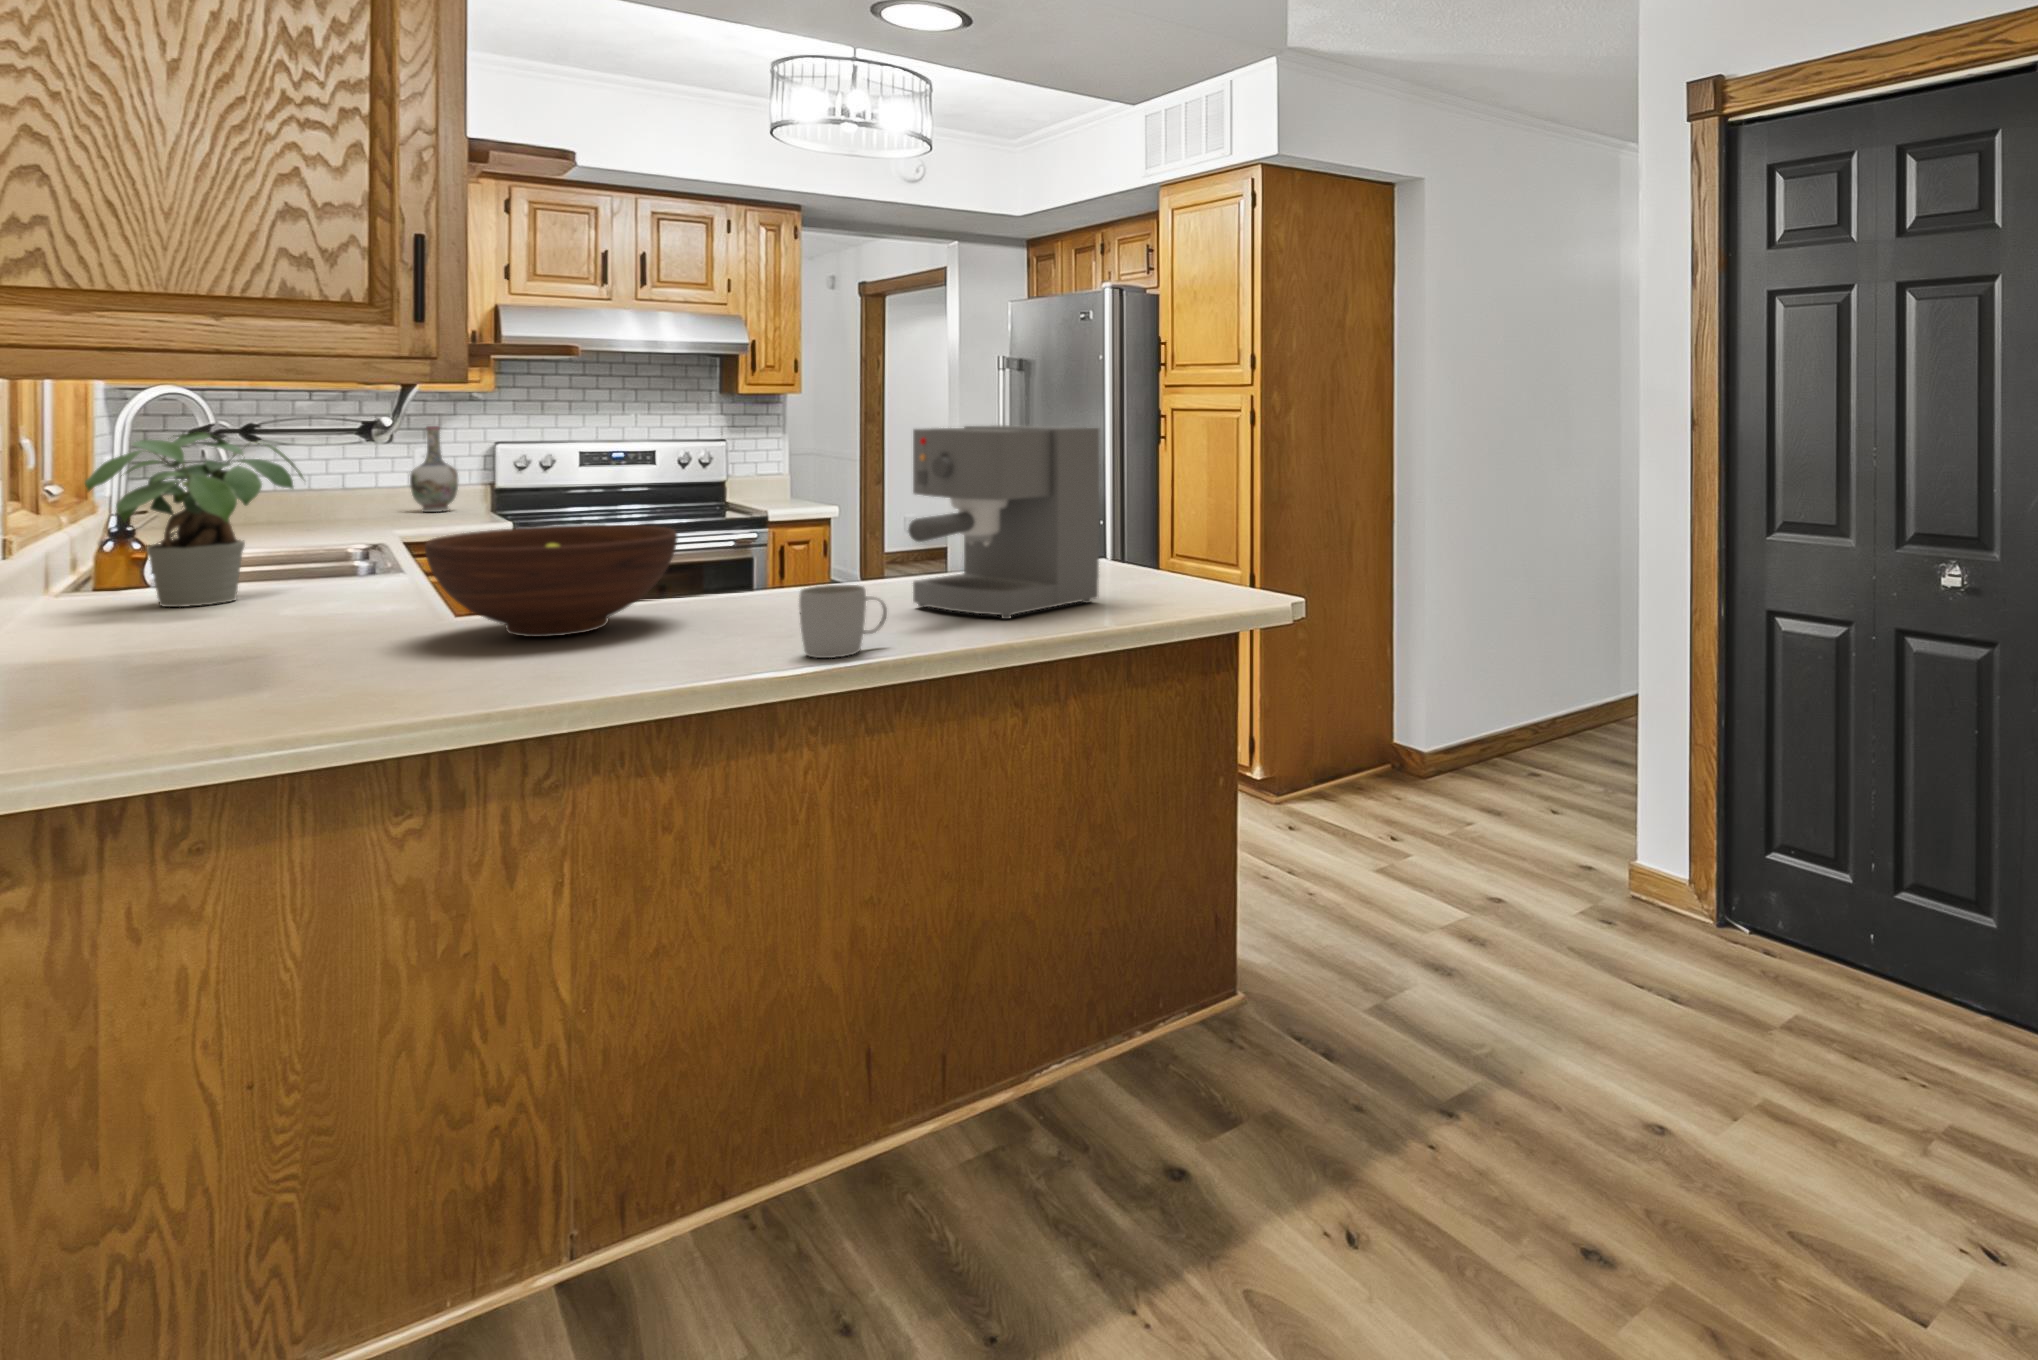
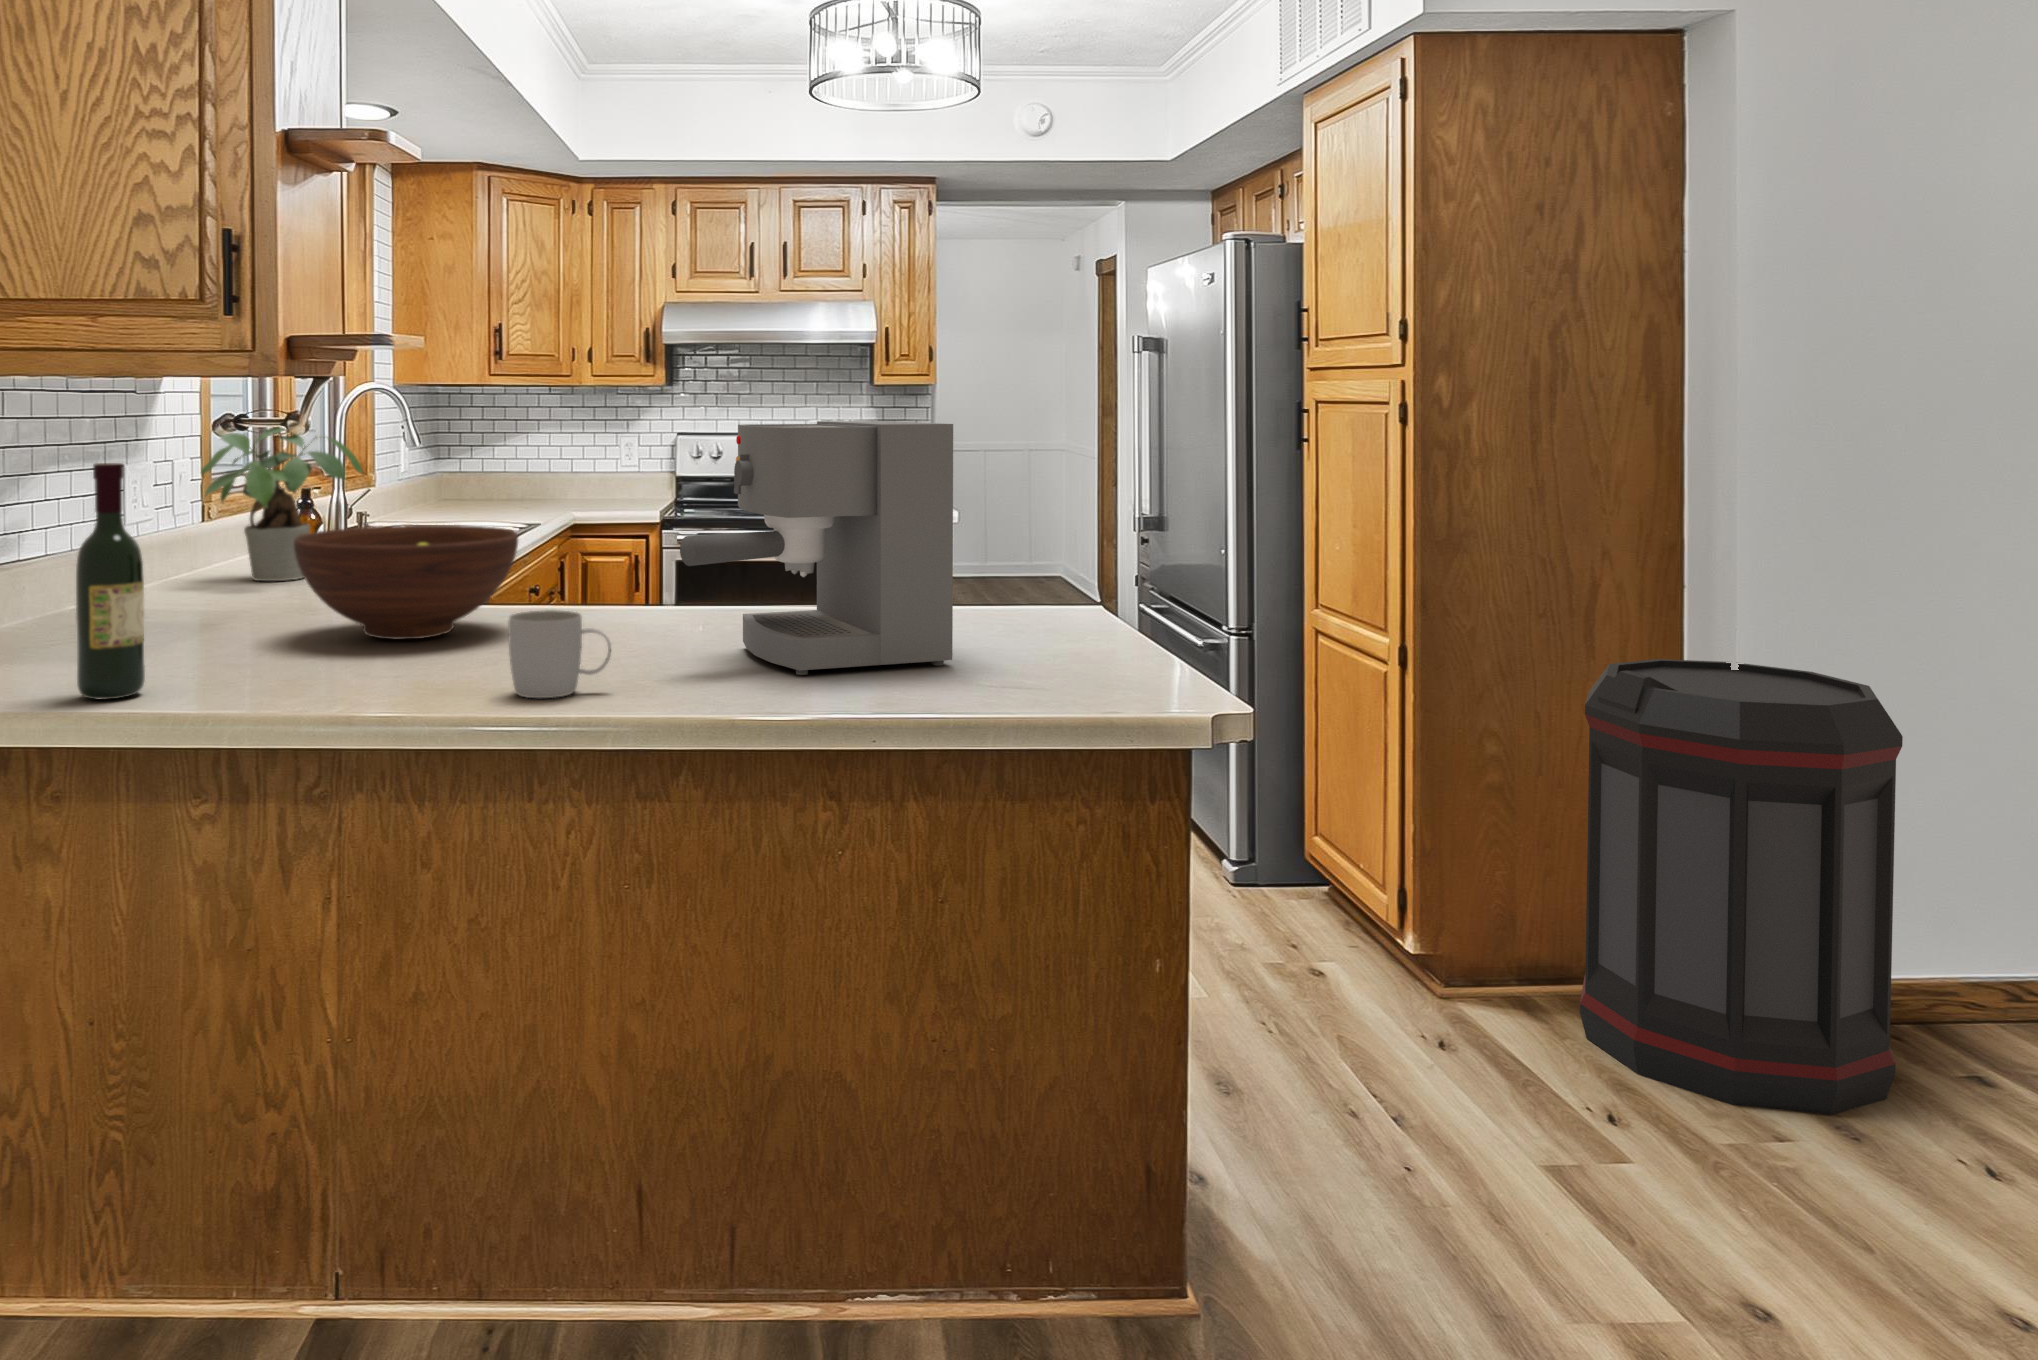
vase: present [410,426,458,512] -> none [591,424,627,507]
wine bottle: none [317,473,400,718] -> present [76,463,145,700]
trash can: none [1352,566,1514,819] -> present [1580,659,1903,1115]

